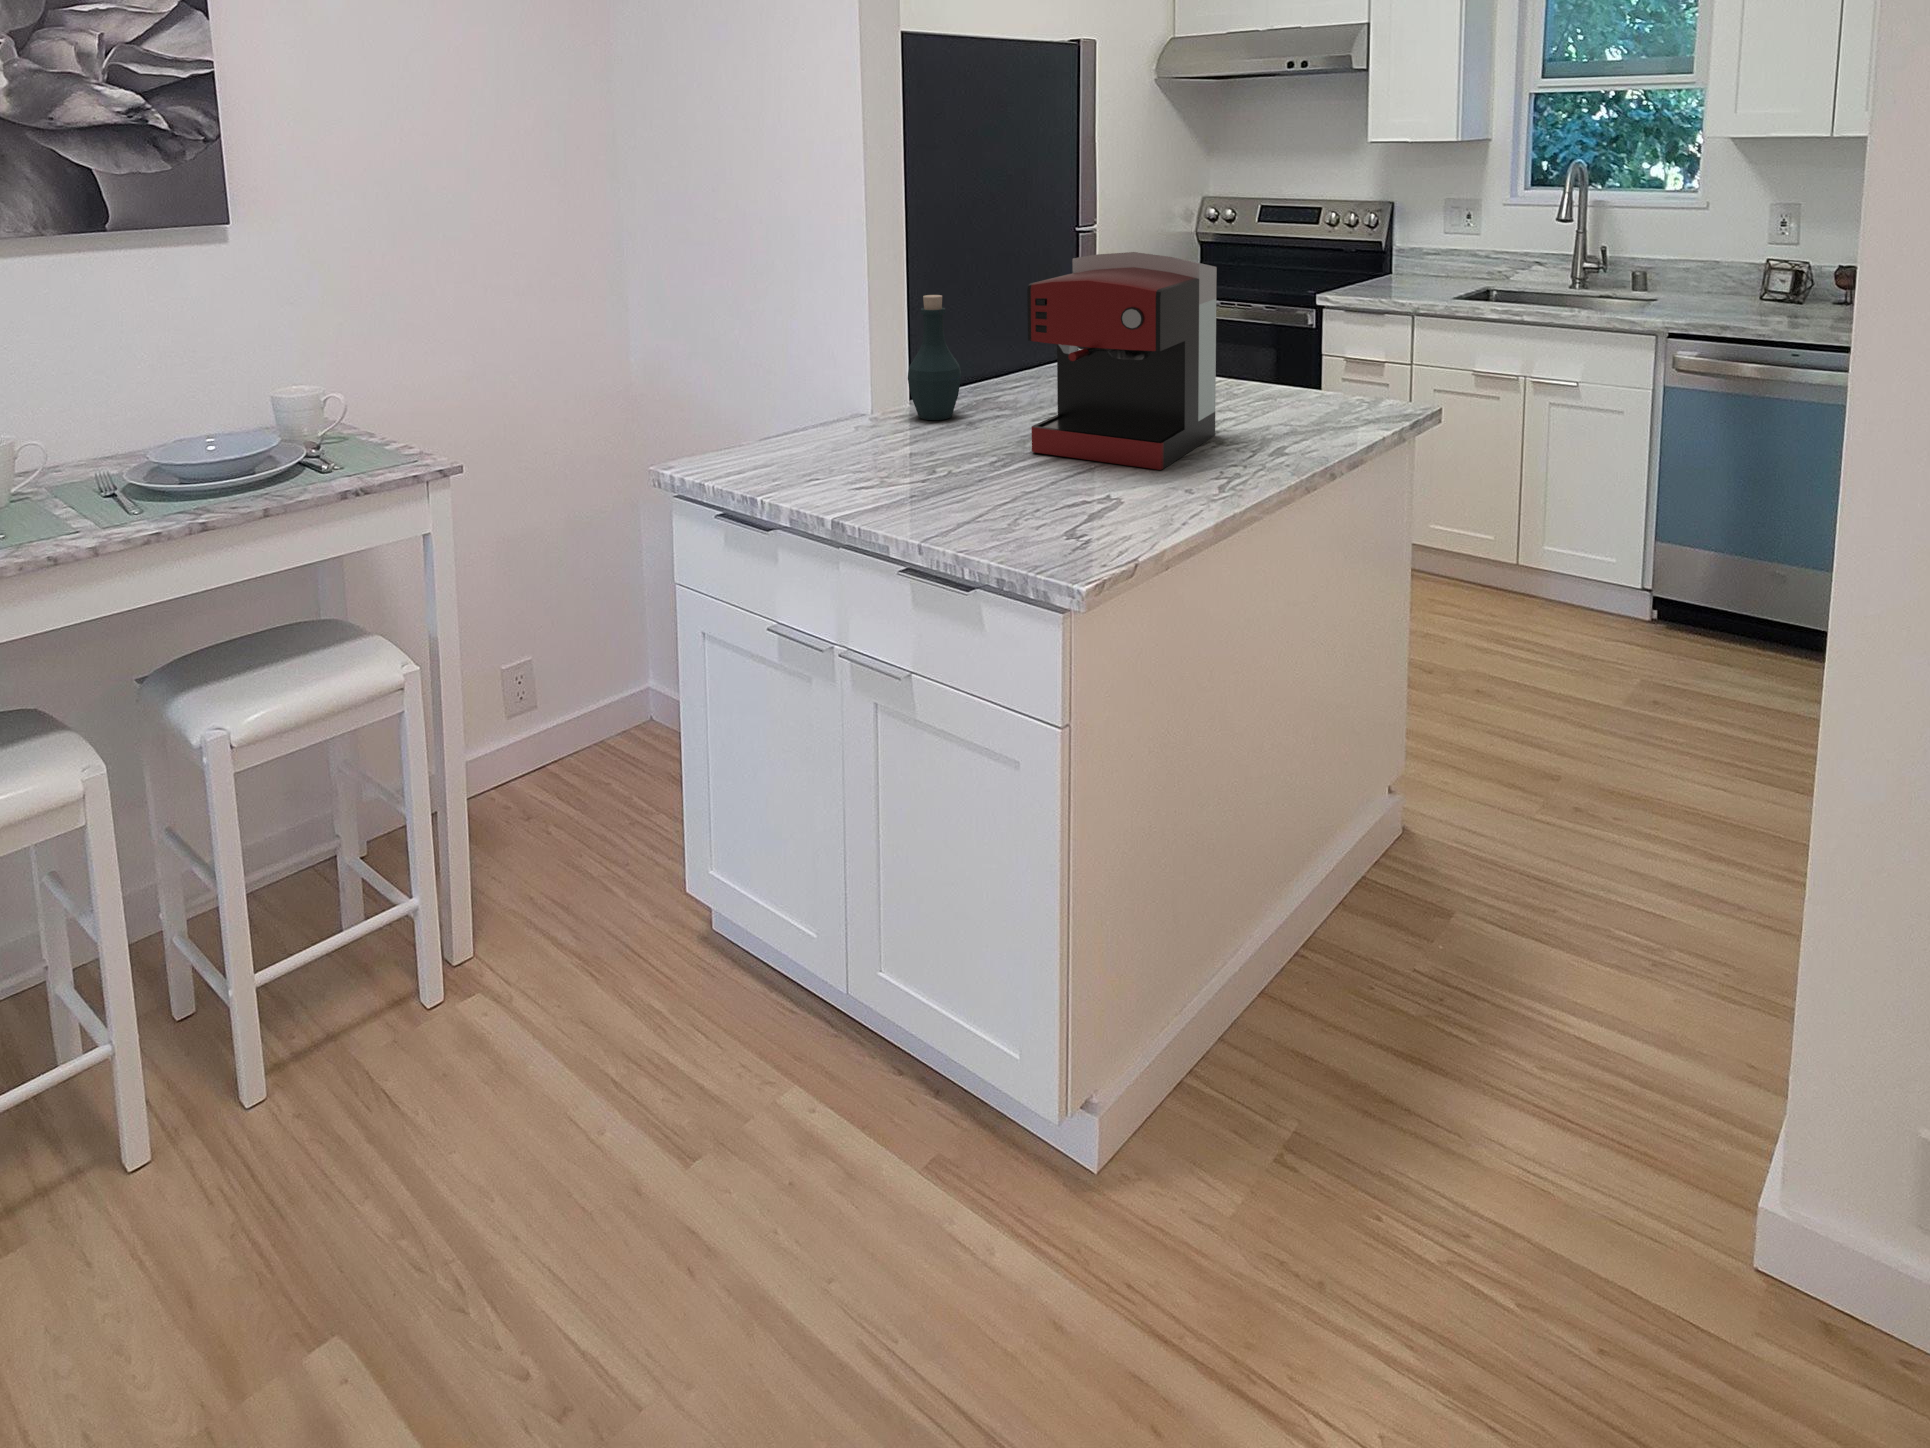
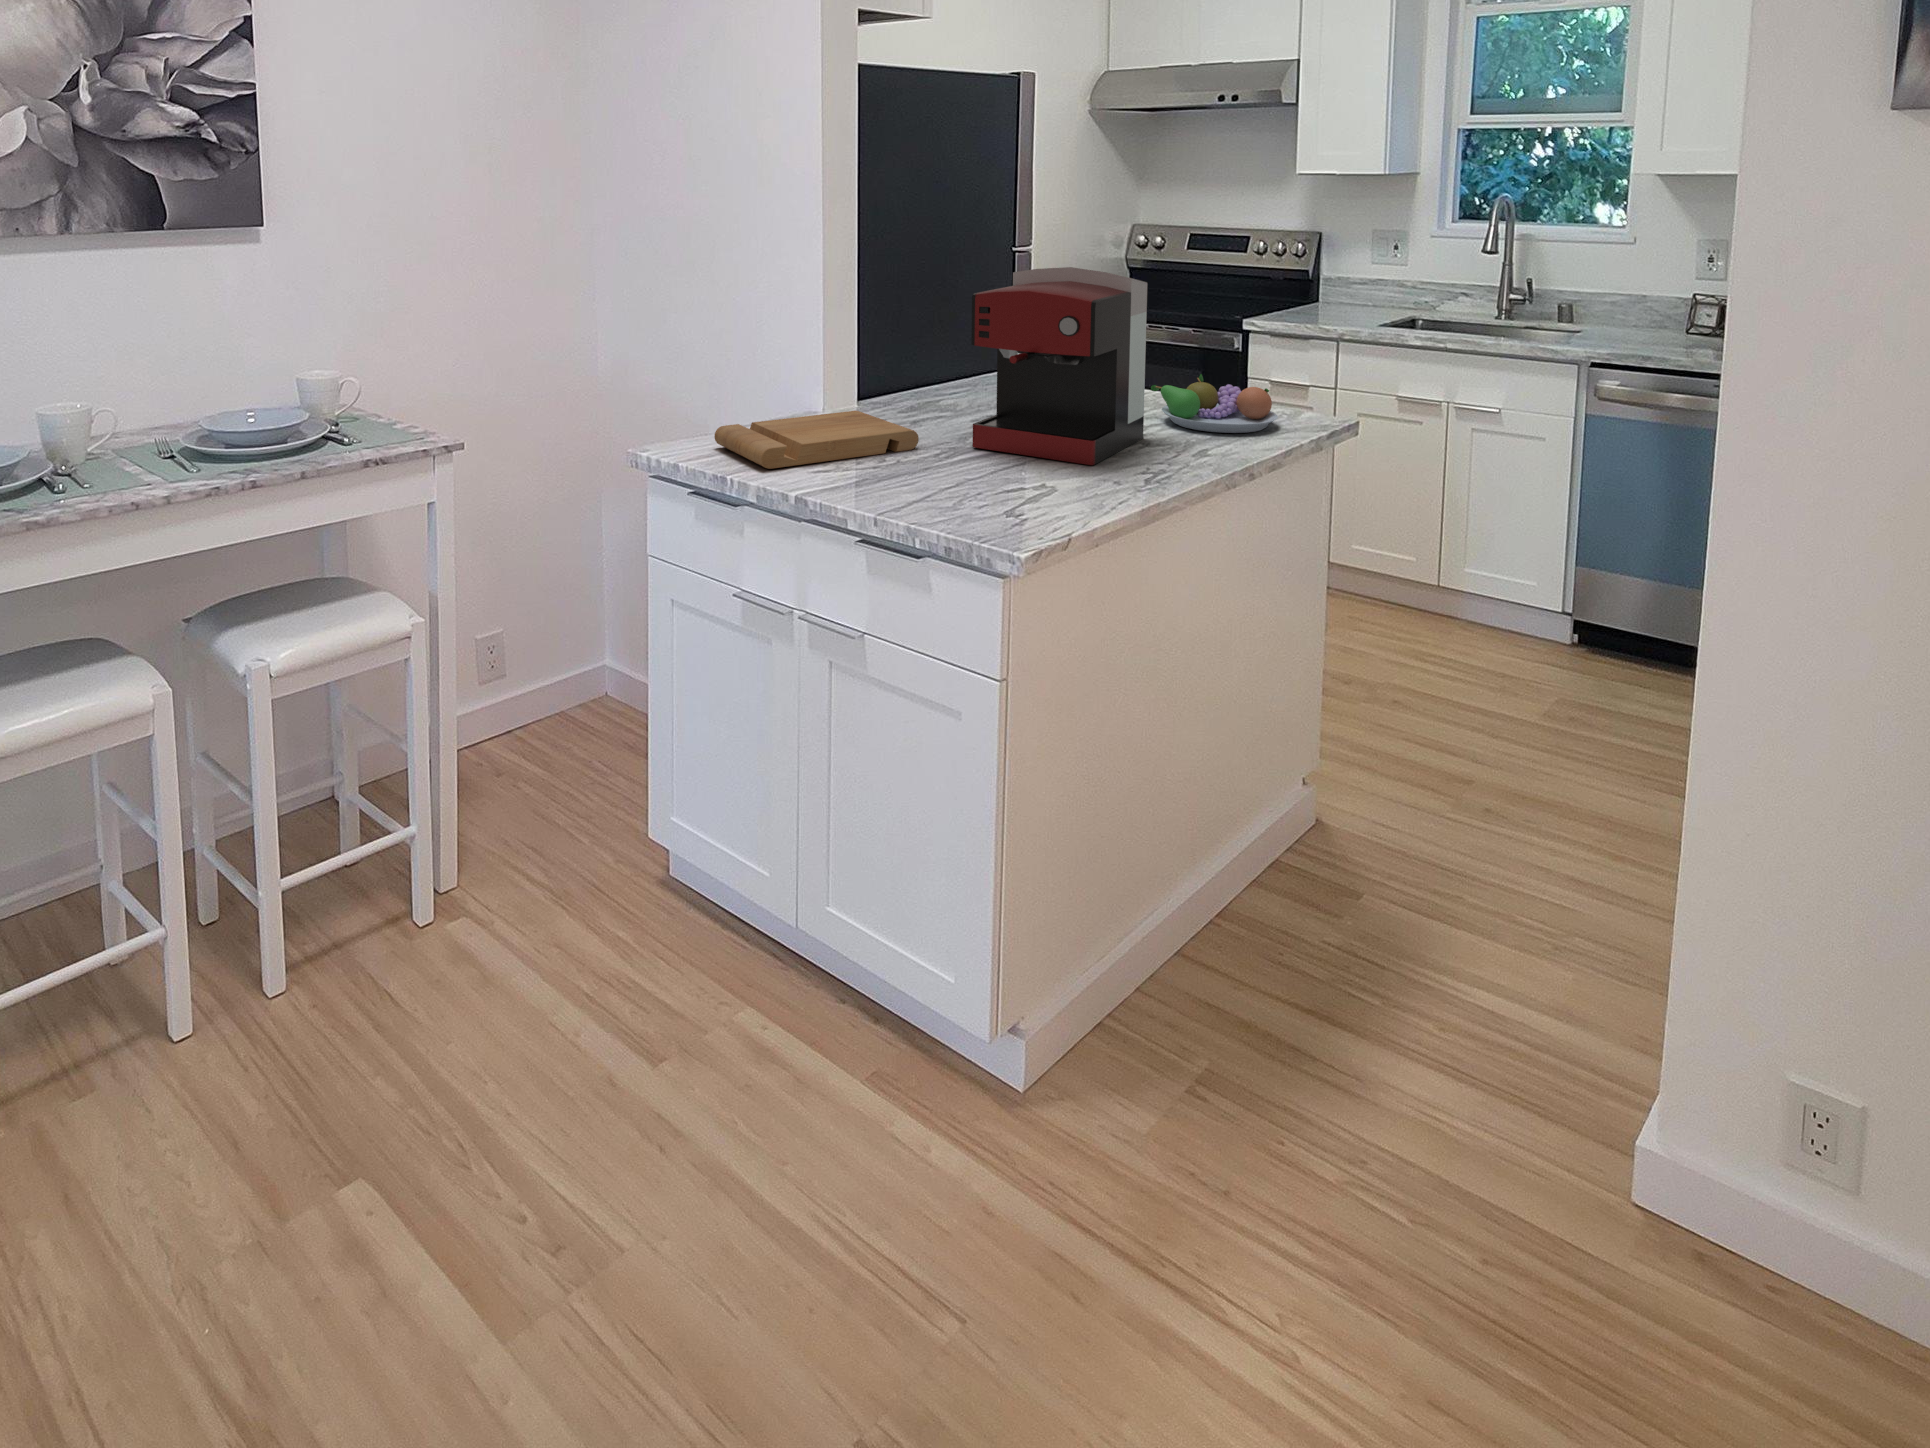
bottle: present [908,295,961,420] -> none [857,304,906,418]
fruit bowl: none [1223,362,1356,426] -> present [1151,374,1278,433]
cutting board: none [748,414,973,486] -> present [714,411,919,469]

